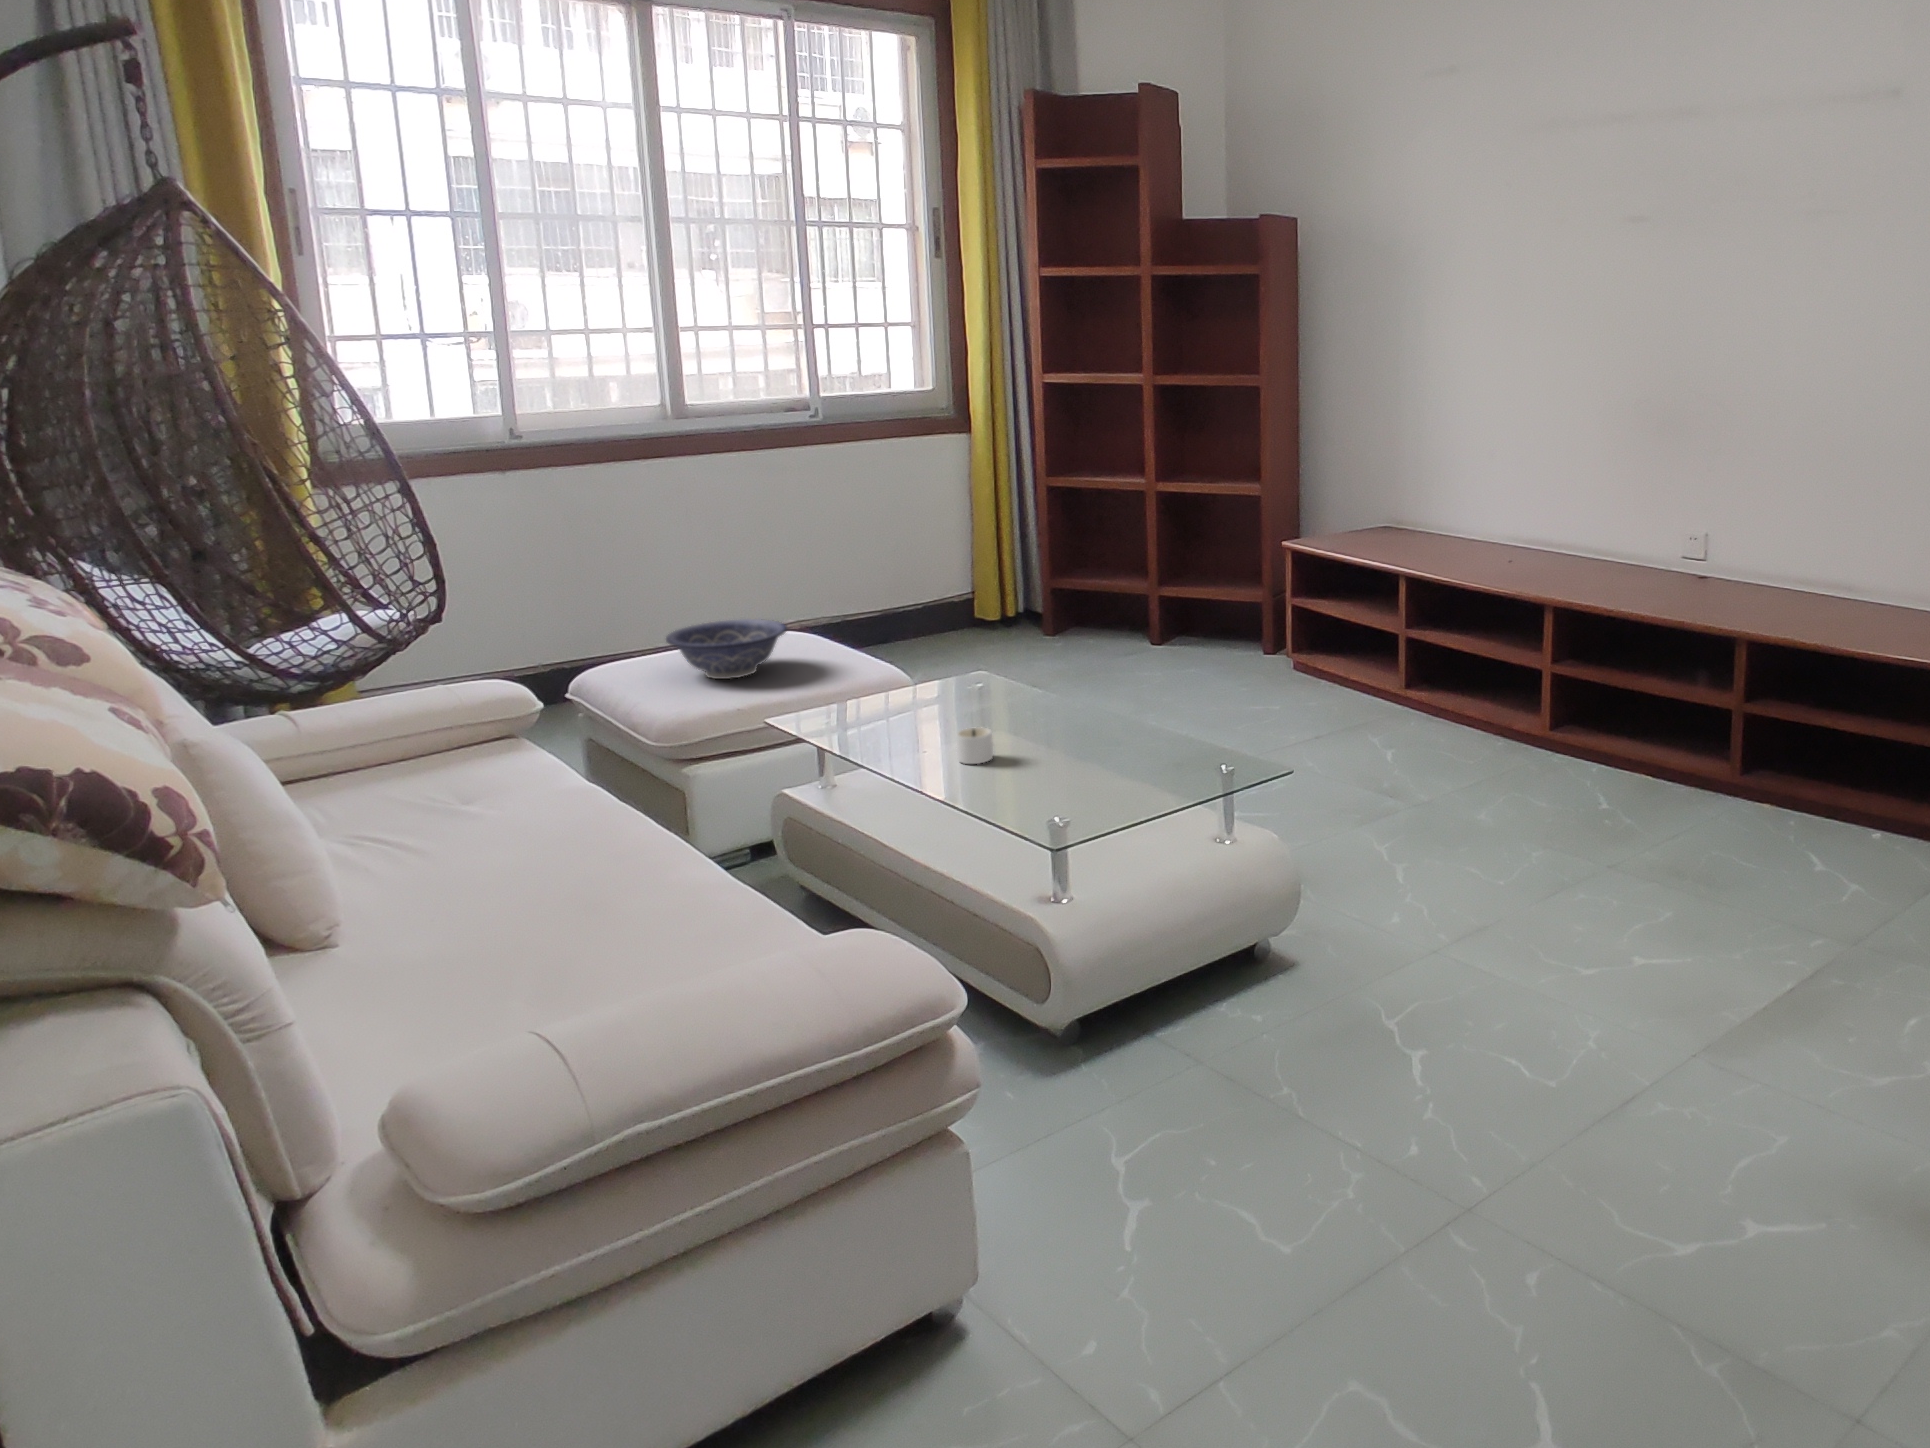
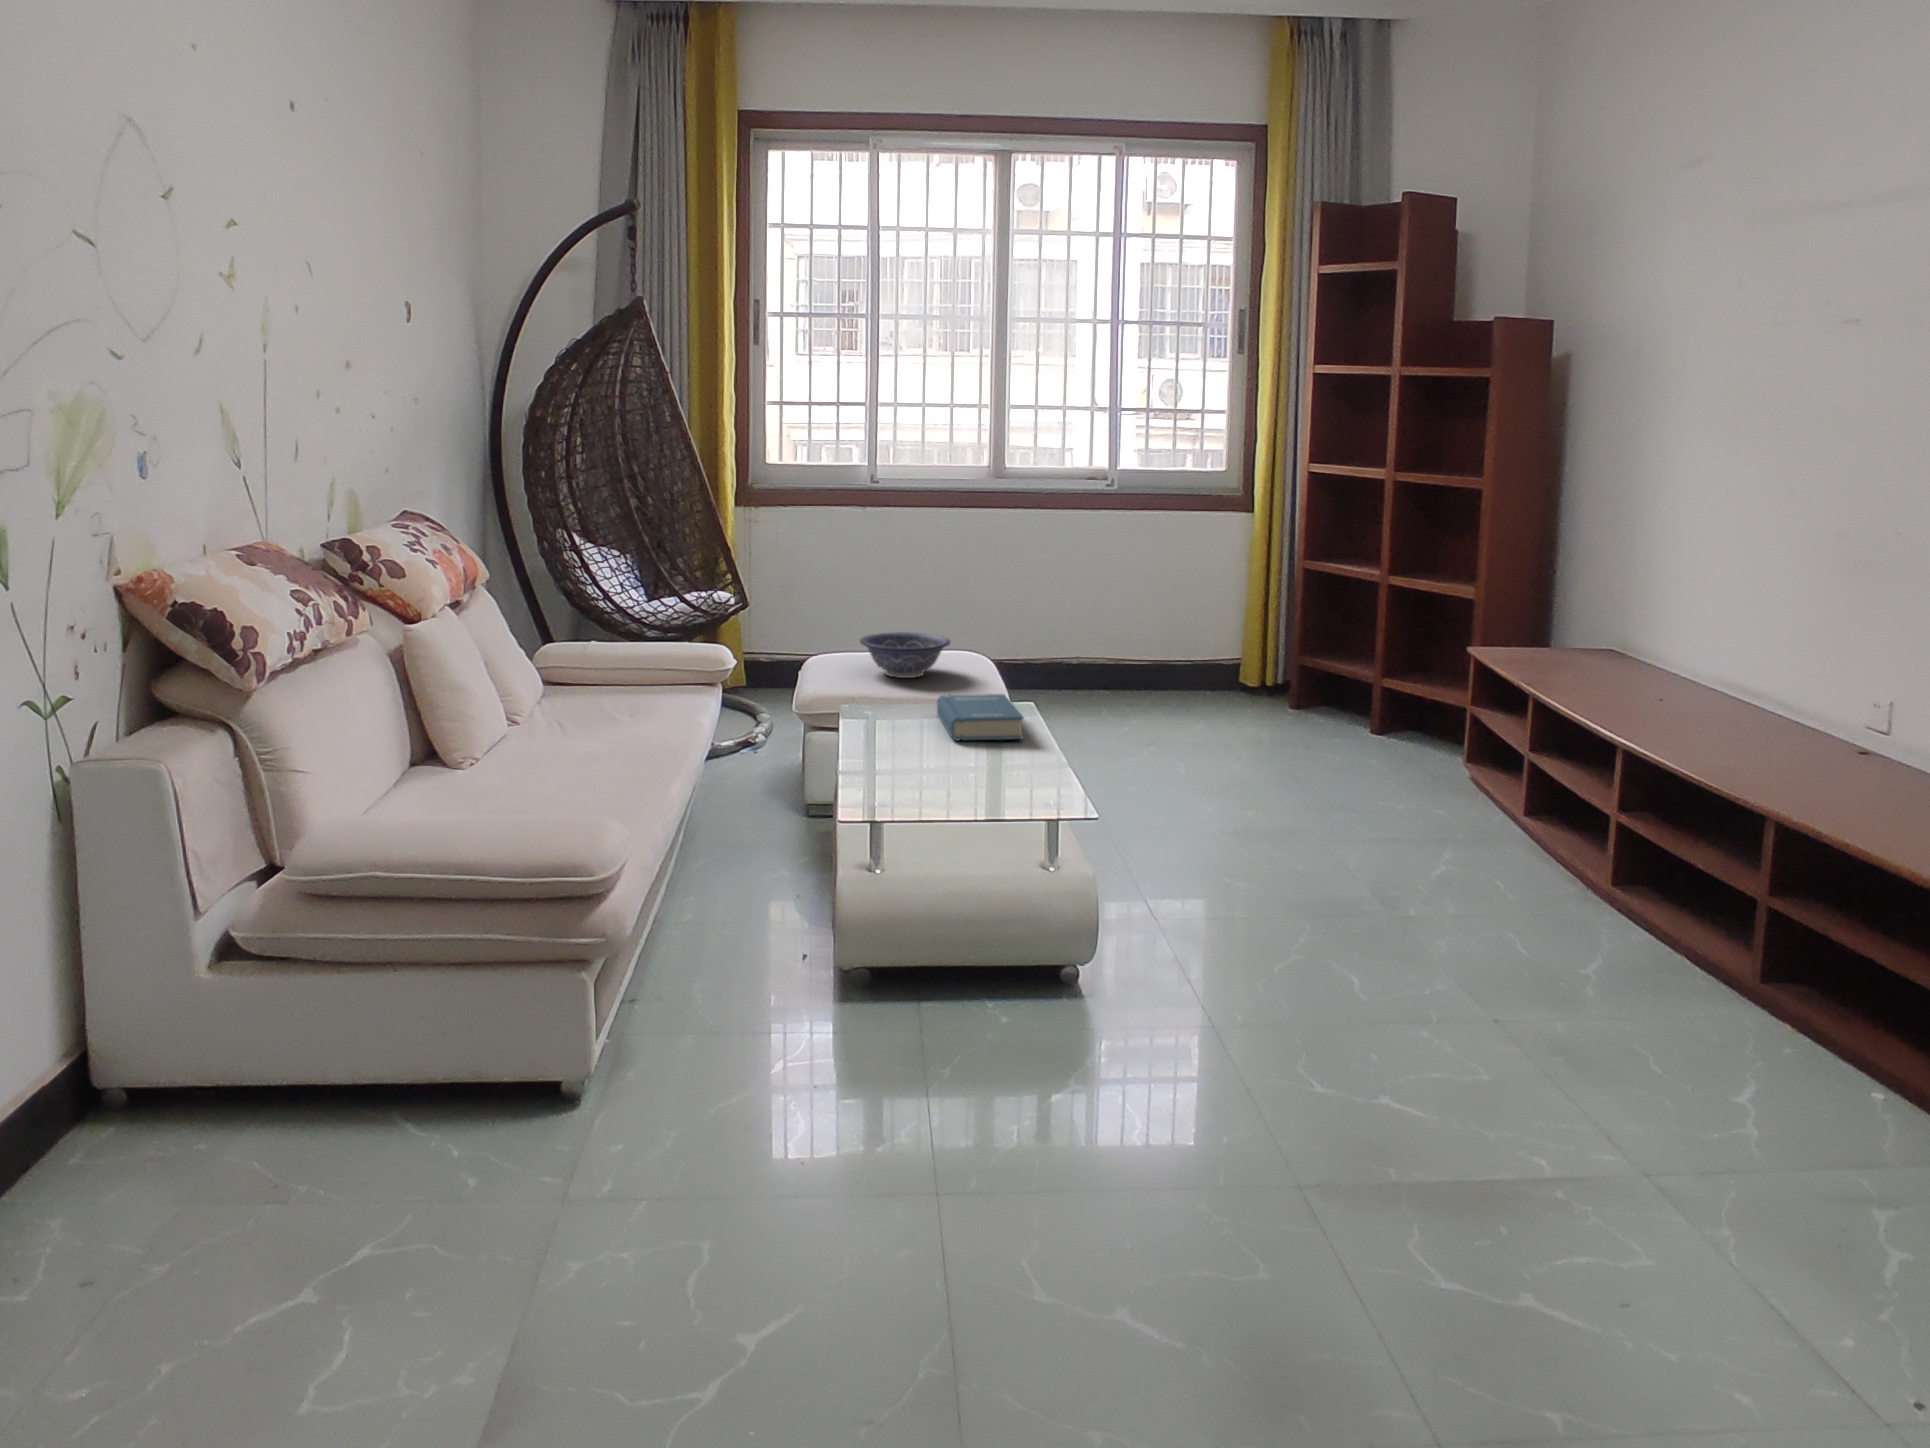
hardback book: none [832,674,968,737] -> present [937,694,1024,741]
candle: present [956,727,993,764] -> none [977,741,1022,772]

